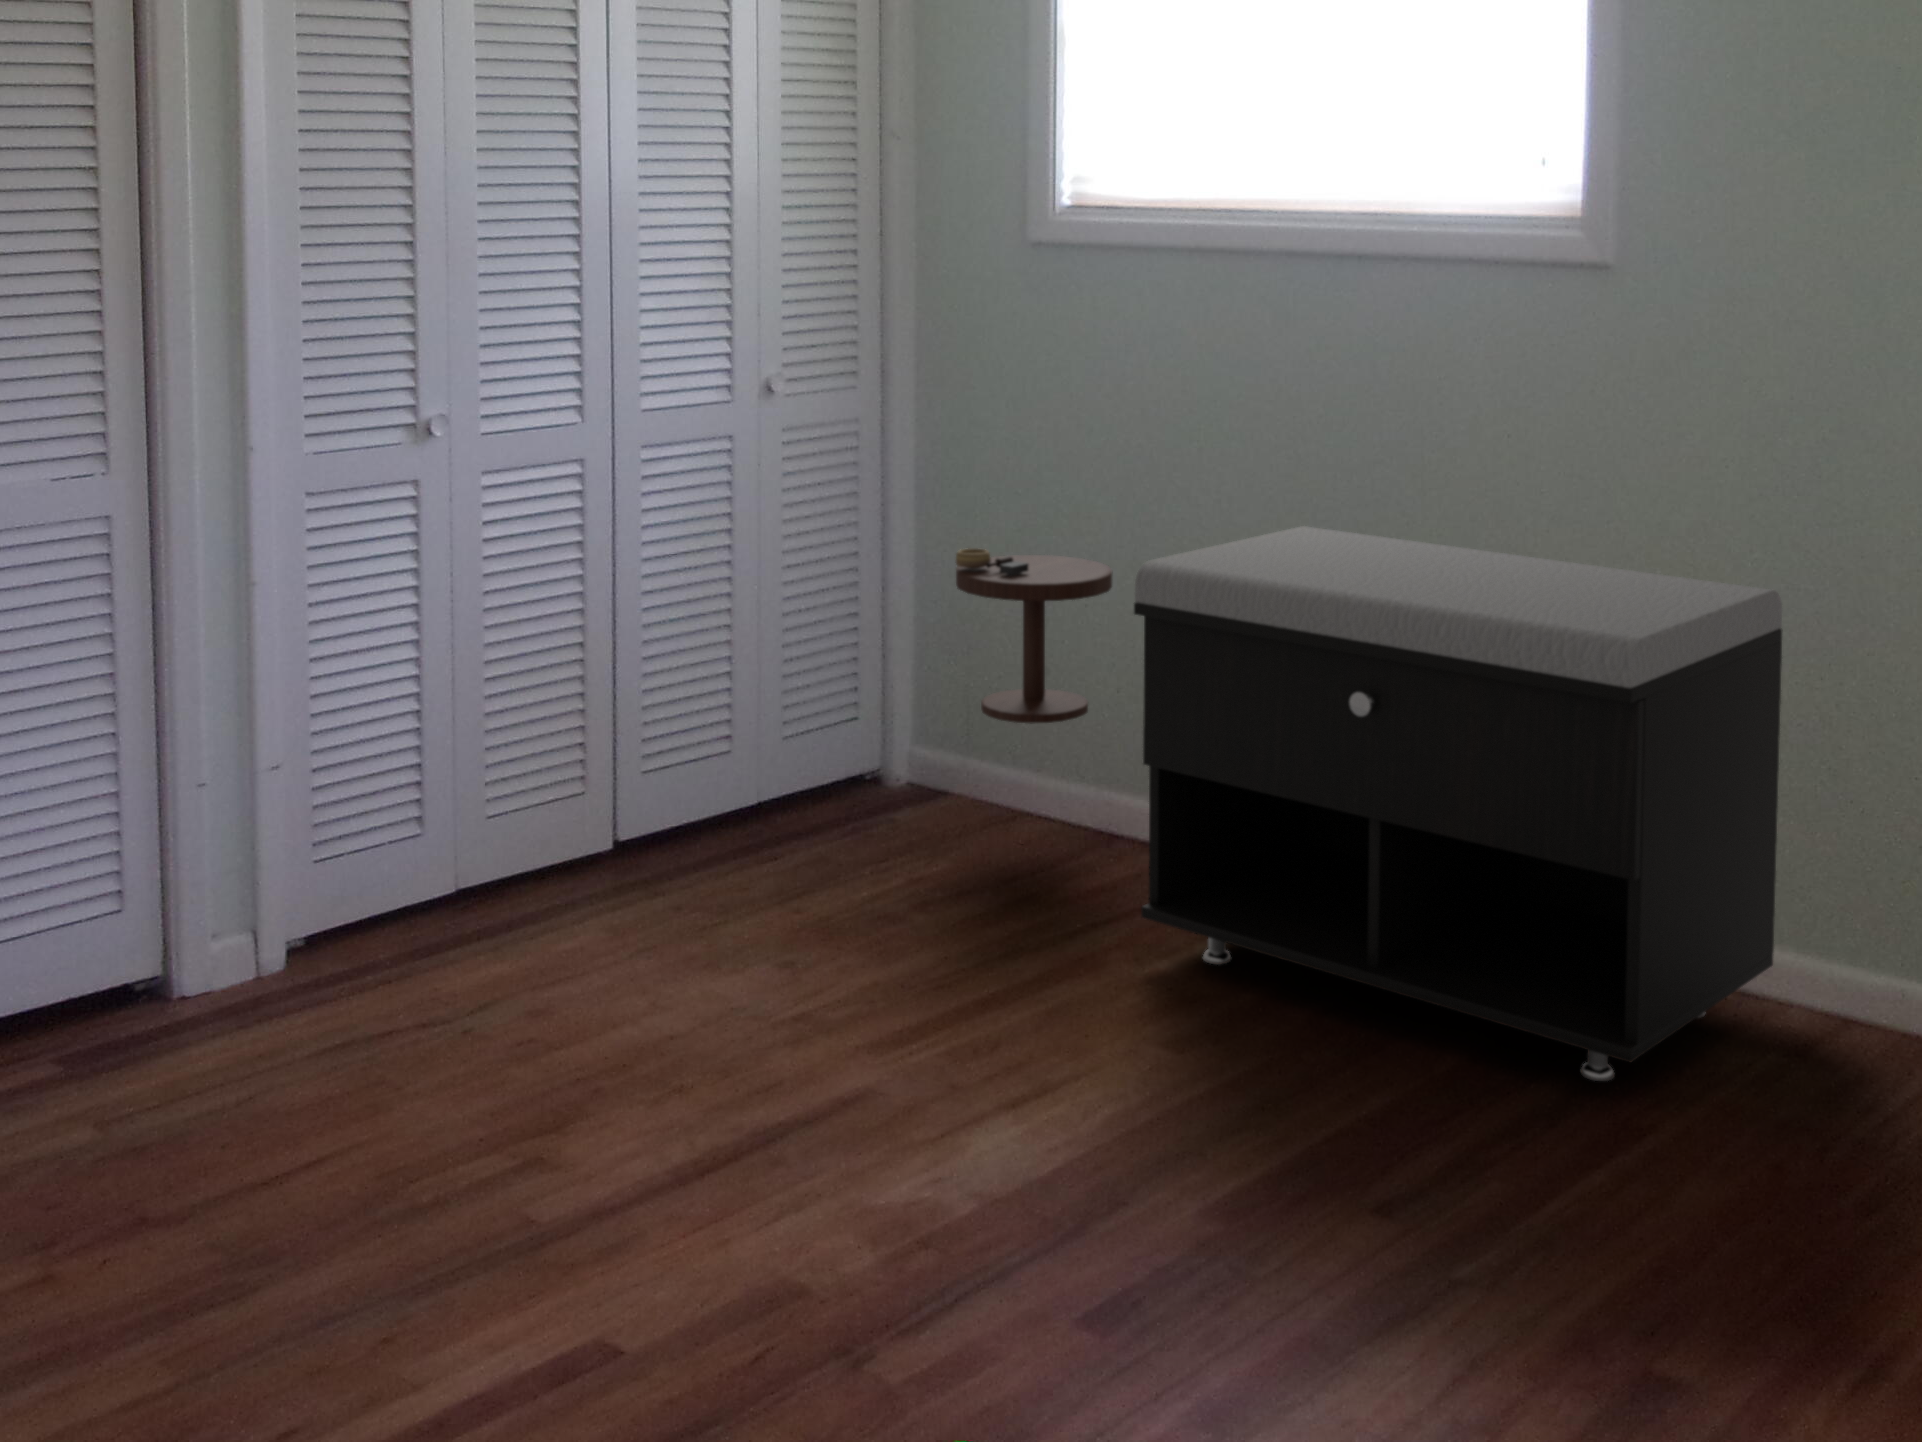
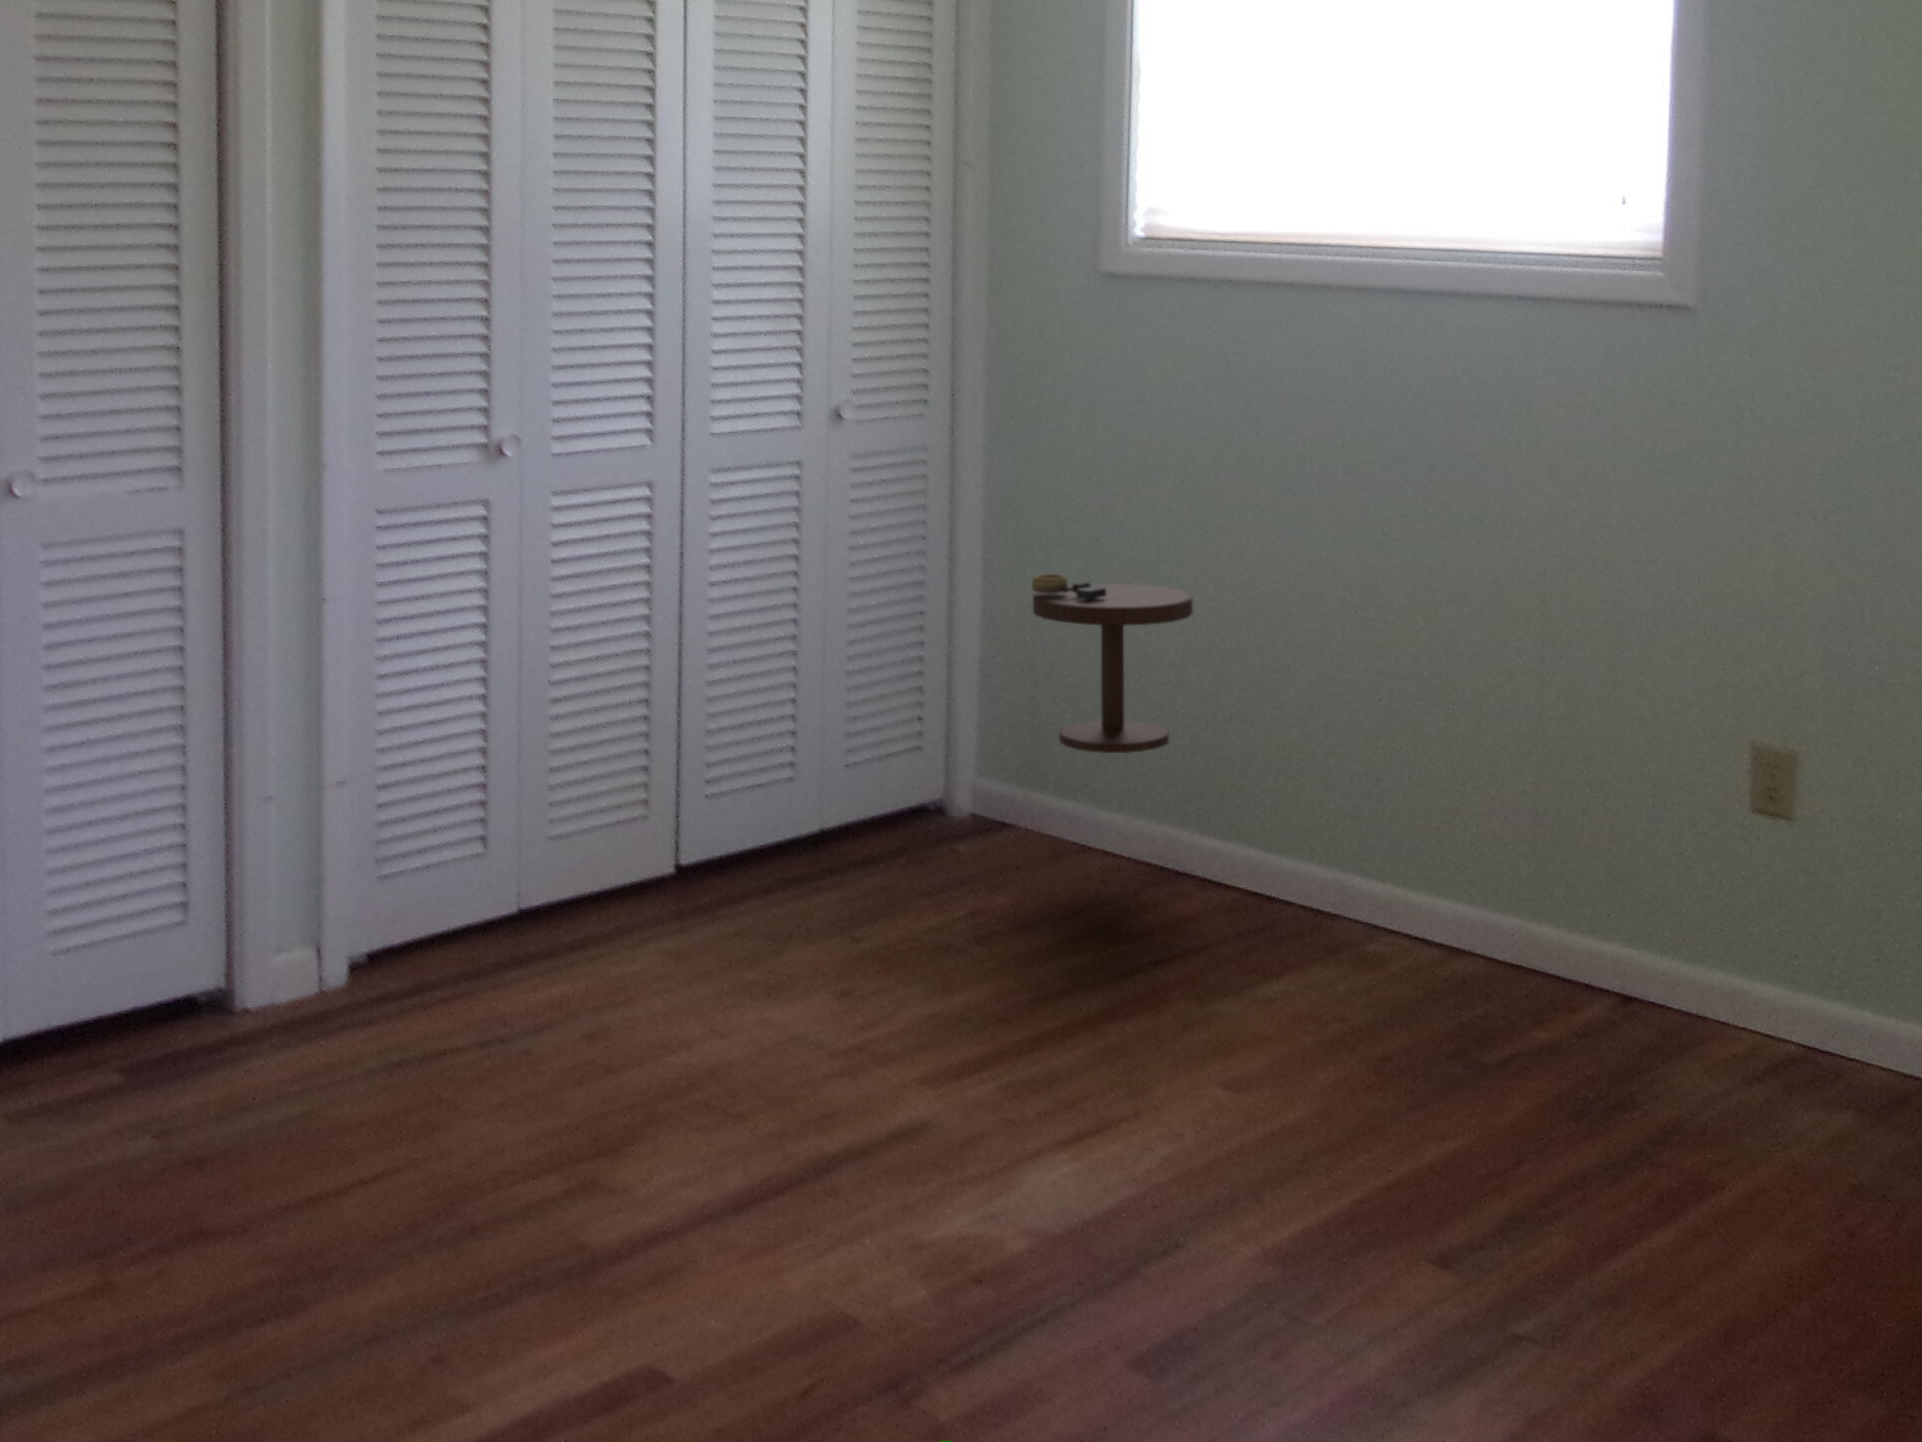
storage bench: present [1134,526,1782,1081] -> none [1207,546,1900,1125]

